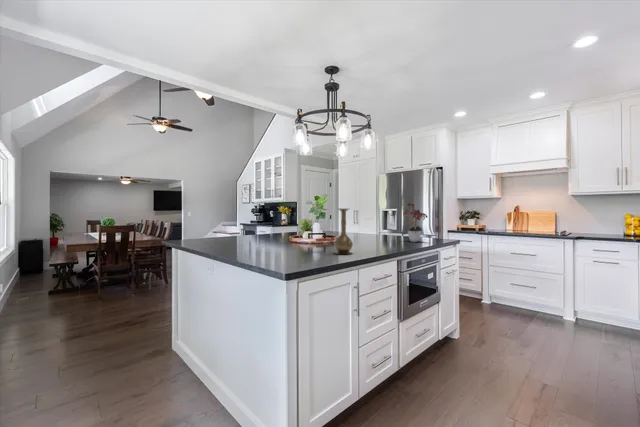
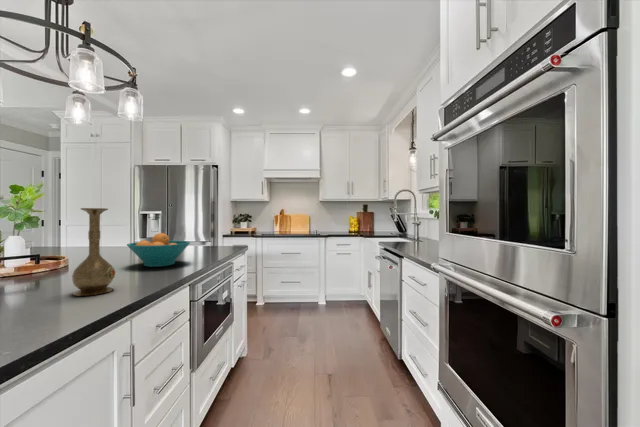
flower arrangement: present [403,203,427,242] -> none [183,200,222,253]
fruit bowl: none [363,224,401,246] -> present [127,233,190,267]

